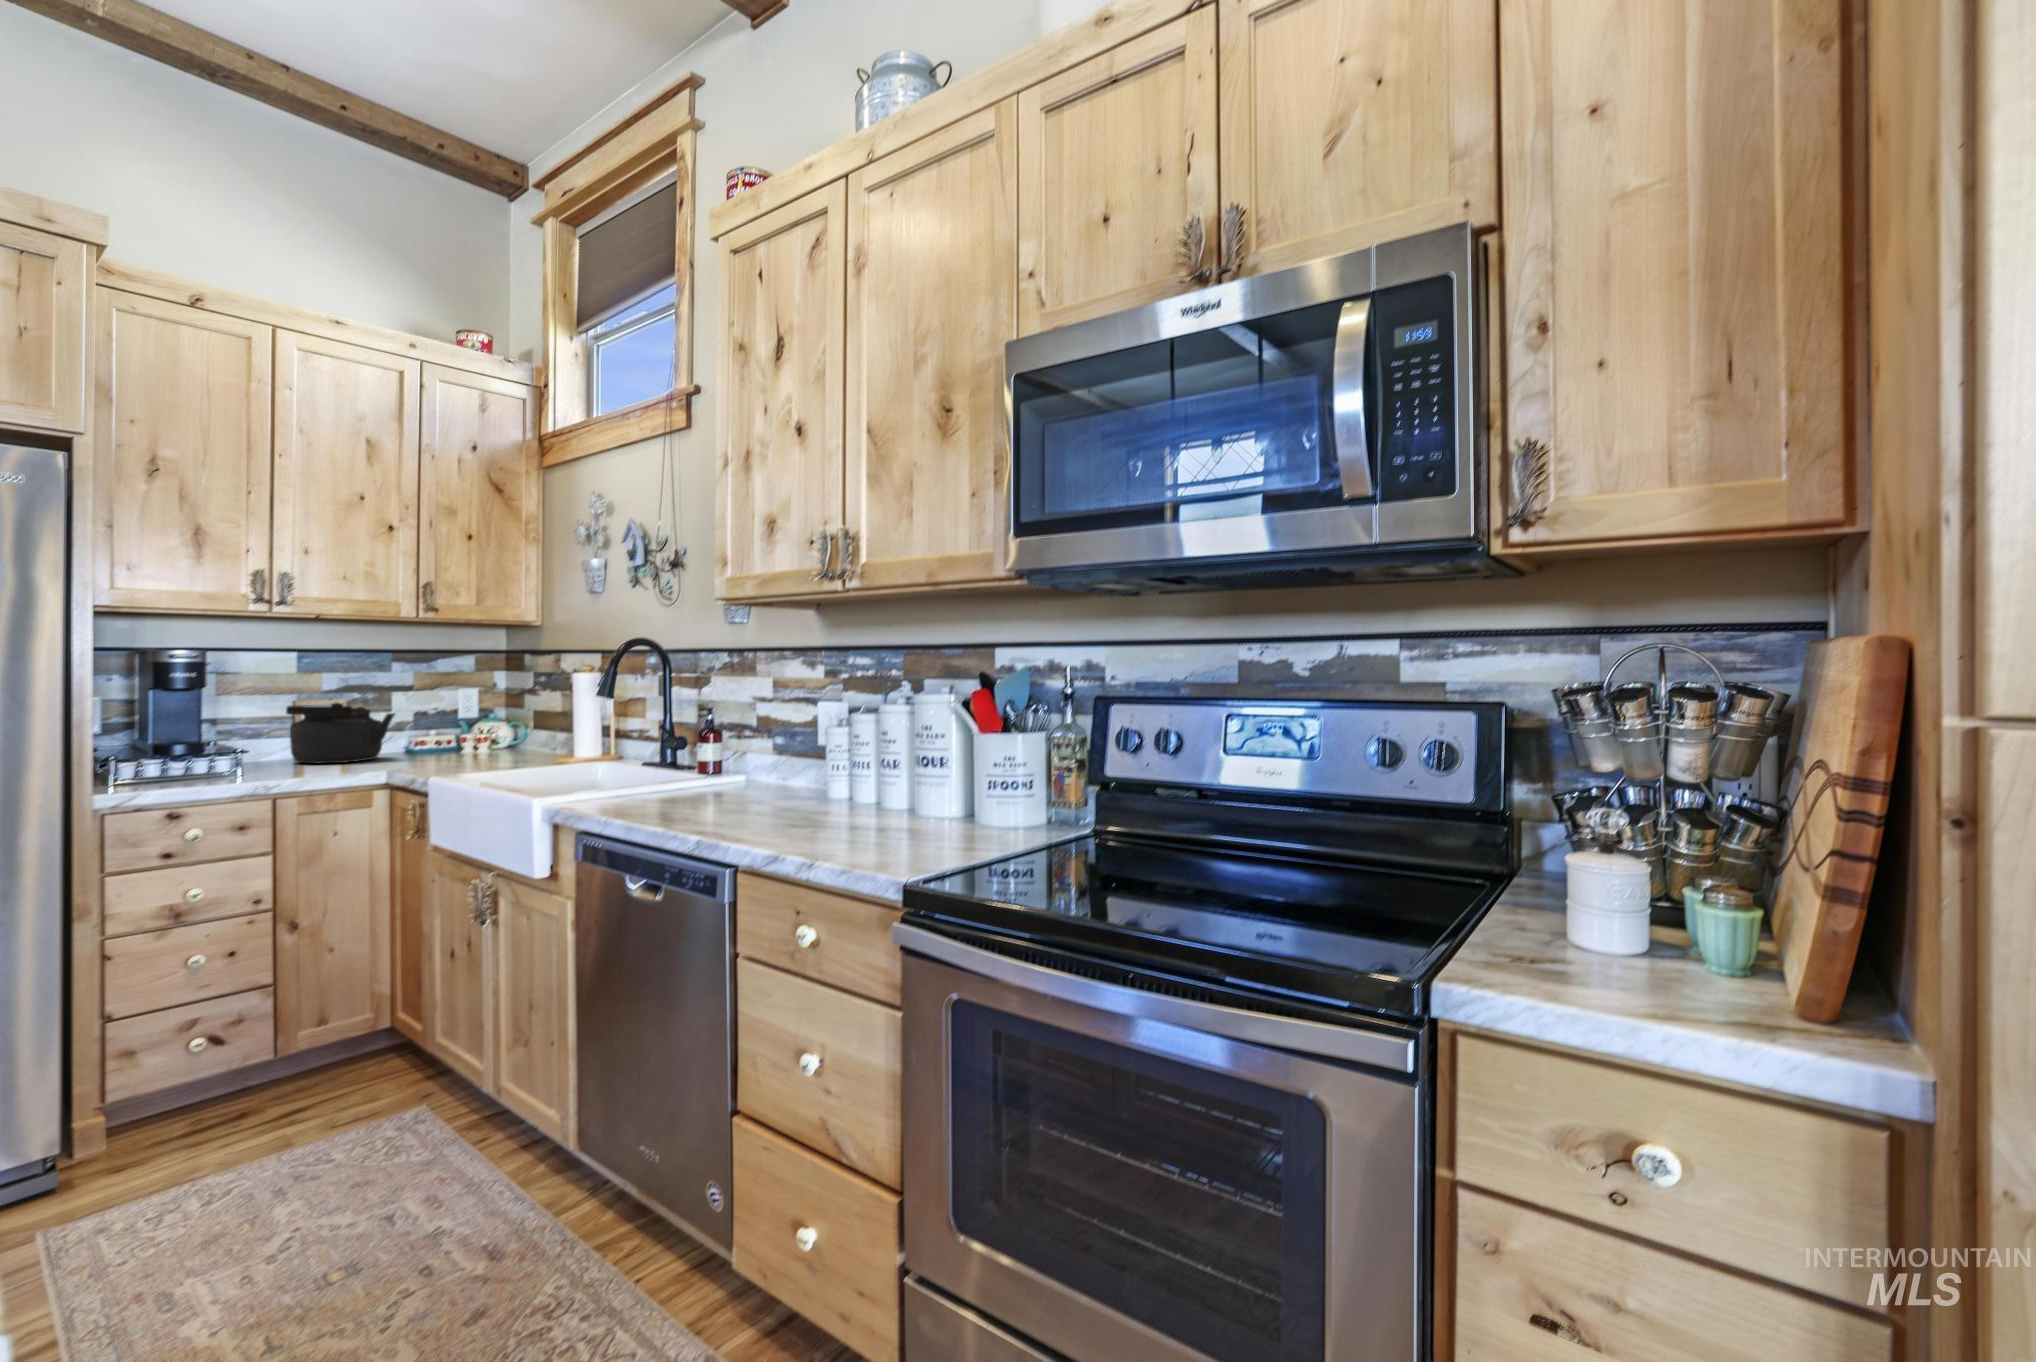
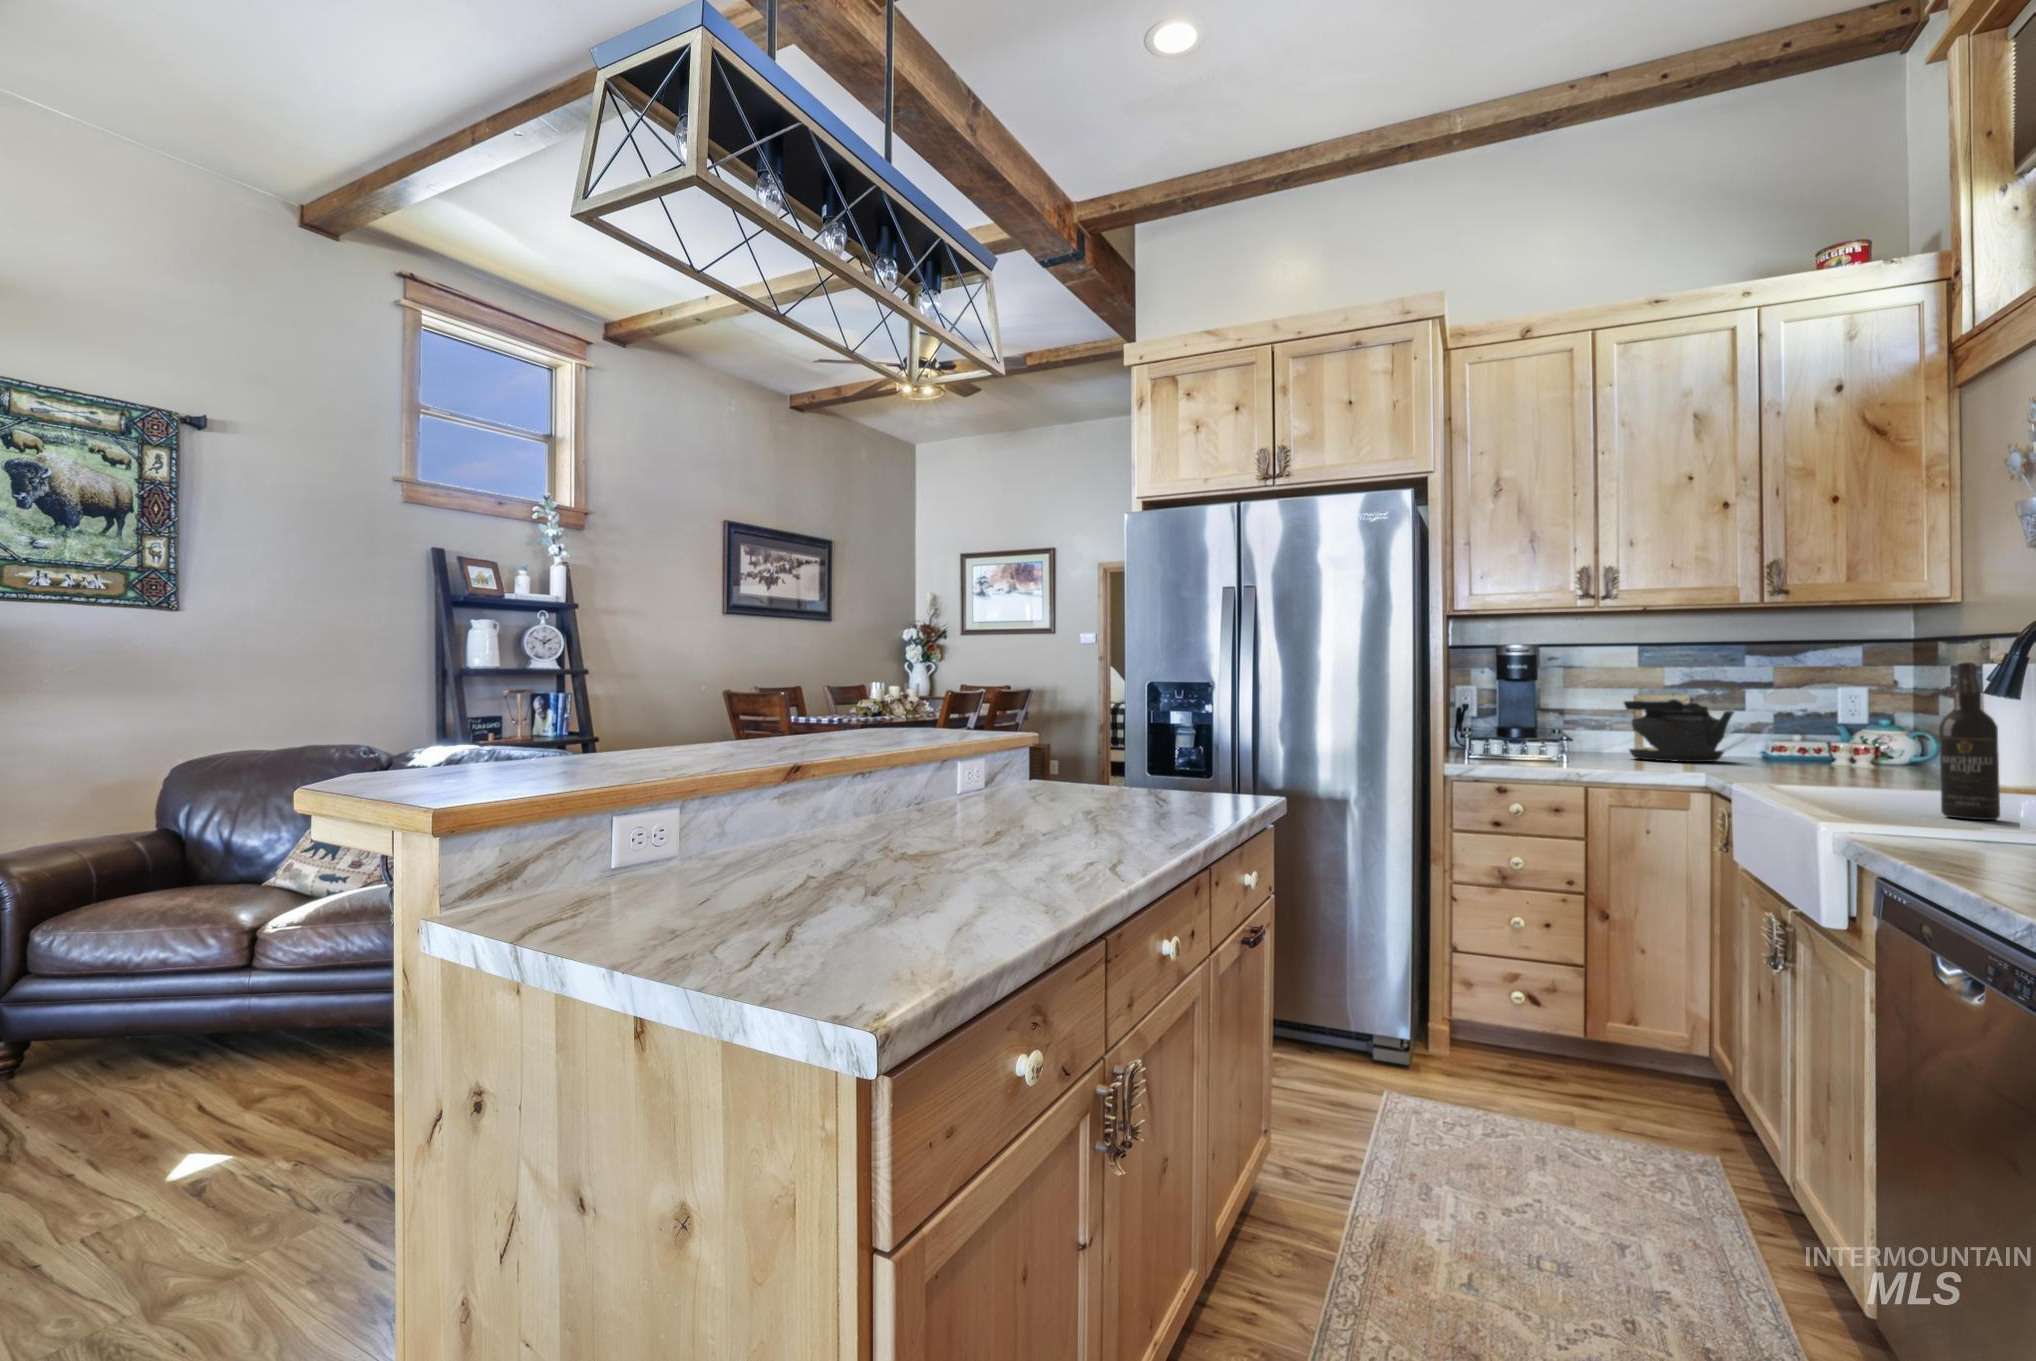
wine bottle: none [603,696,631,798] -> present [1939,662,2000,820]

